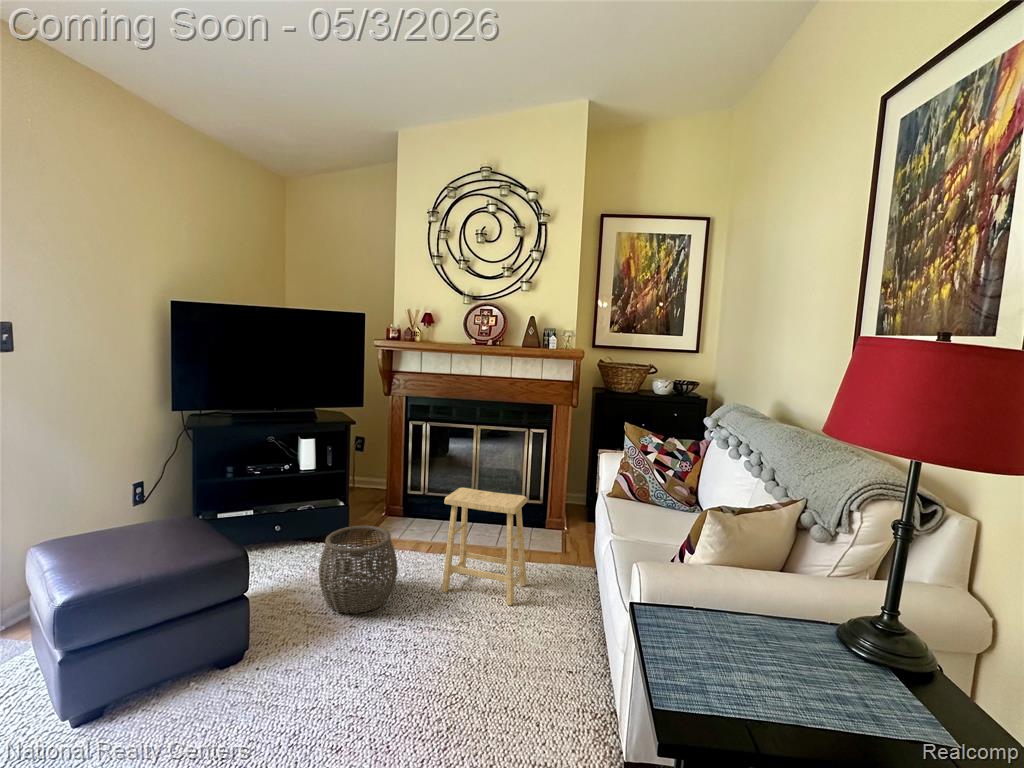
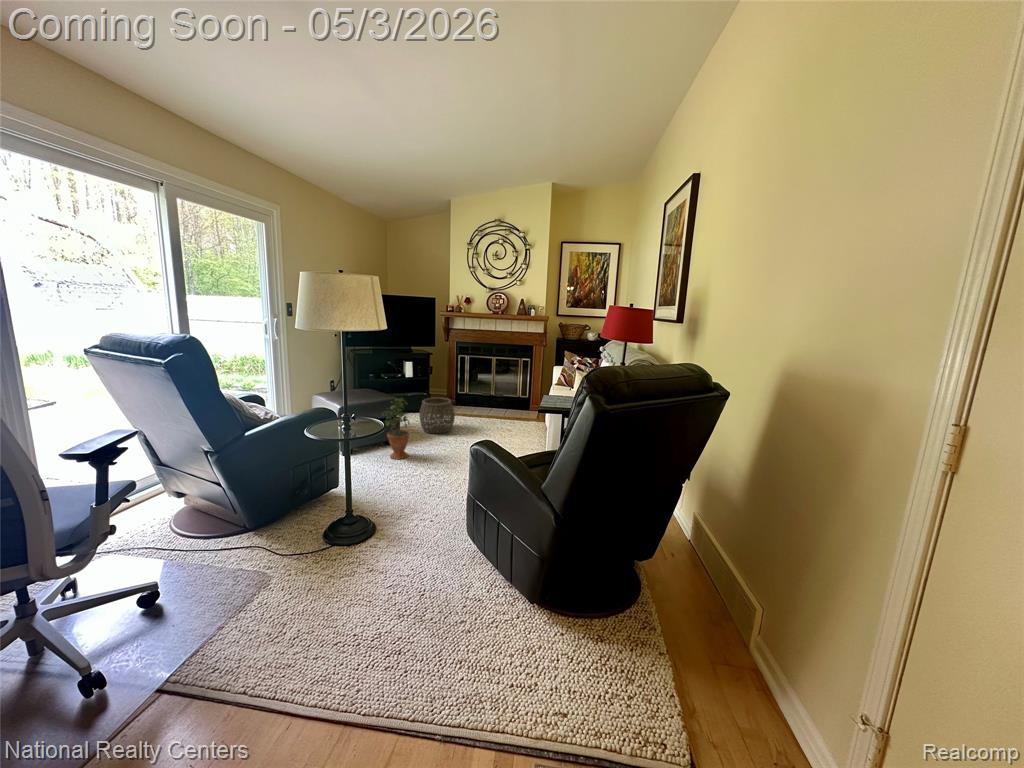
footstool: present [442,488,527,605] -> none [475,381,516,433]
potted plant: none [204,554,281,725] -> present [382,397,410,459]

